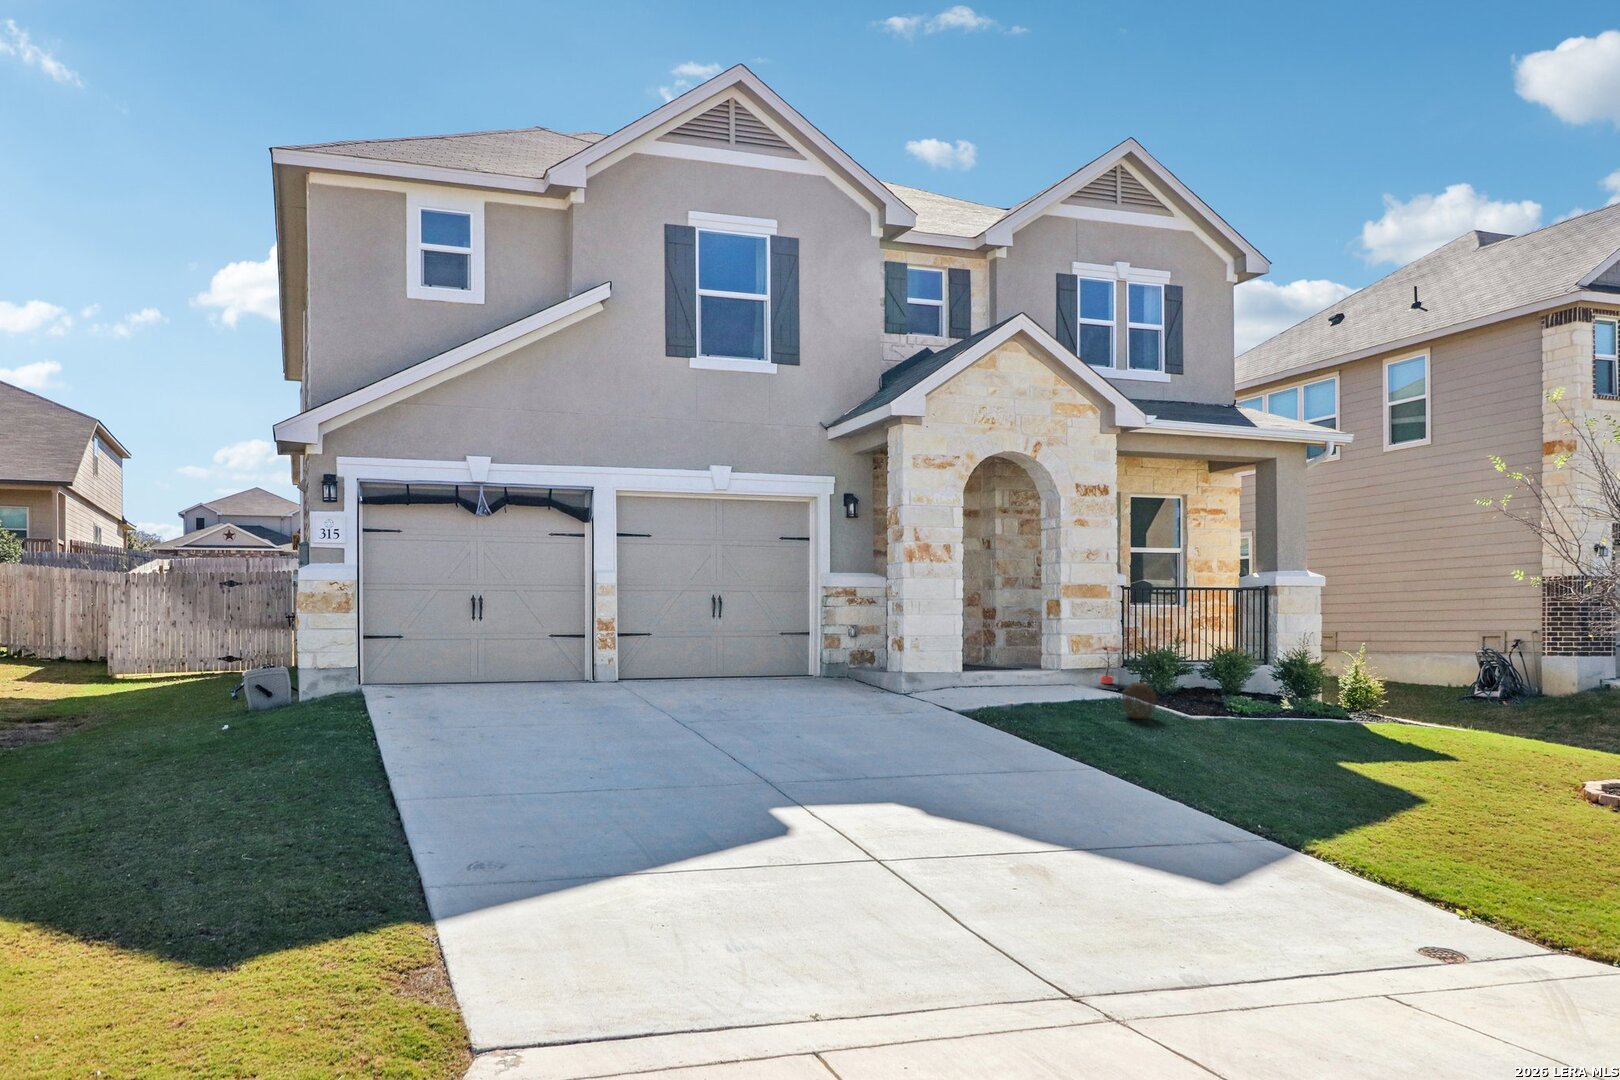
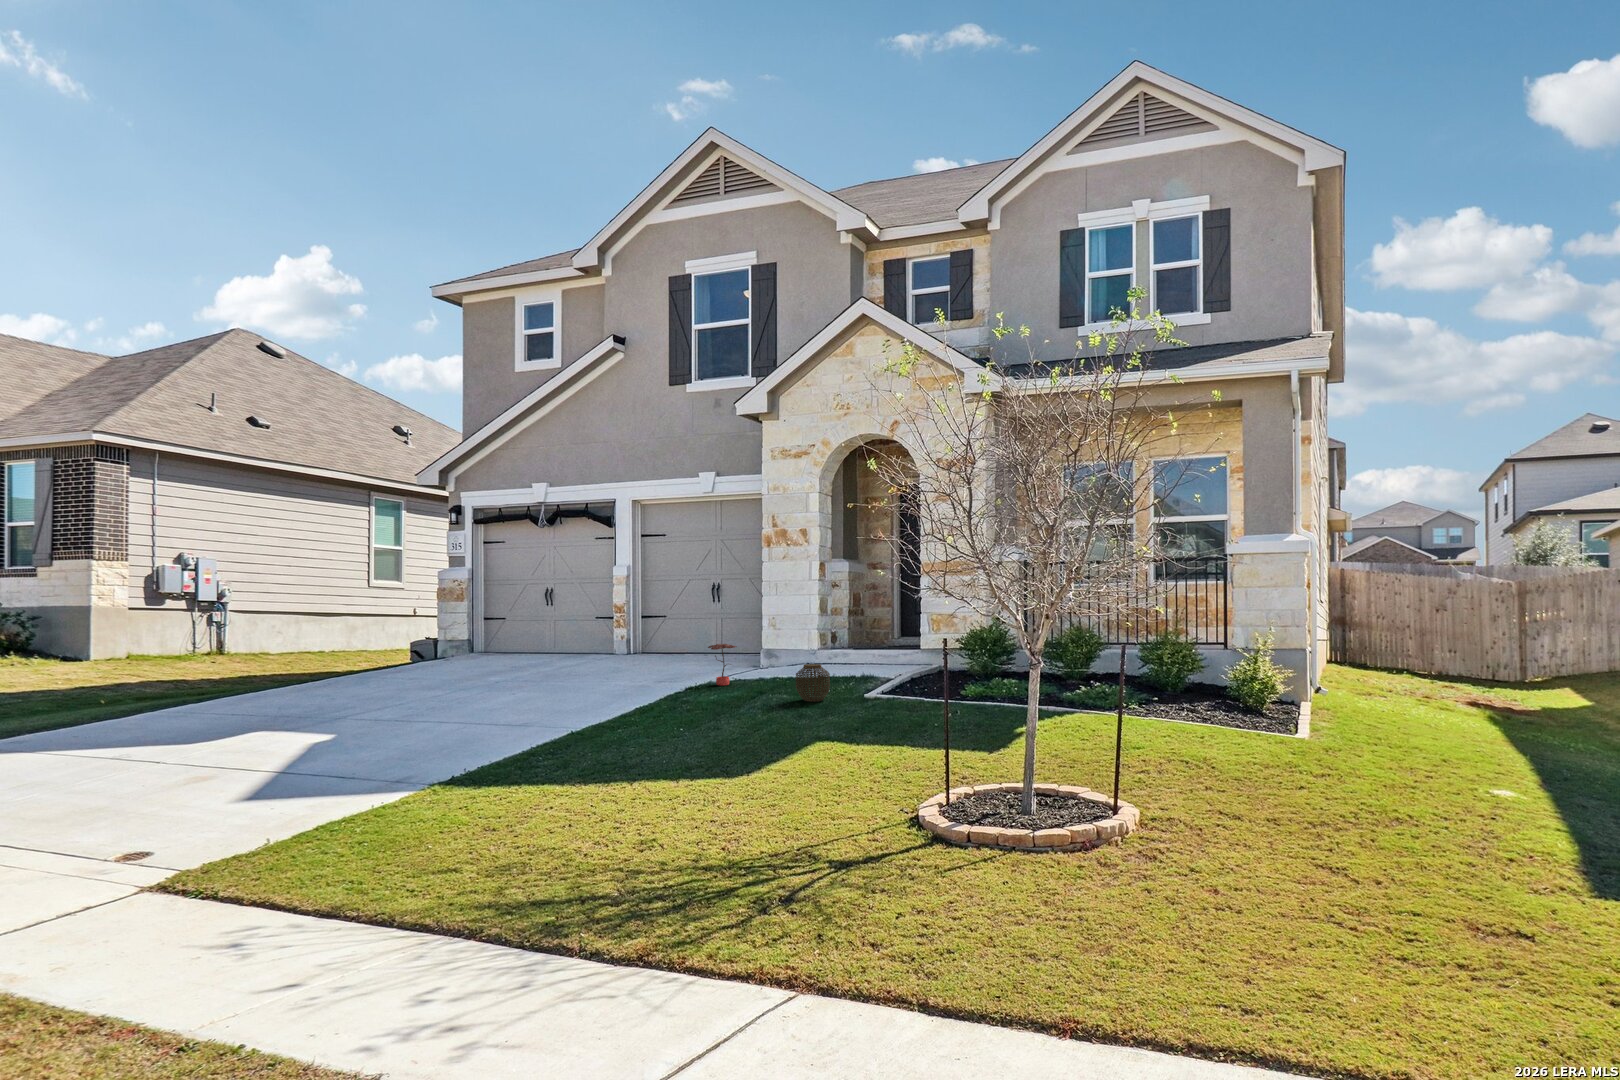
potted plant: present [1094,646,1121,684] -> present [708,644,736,686]

